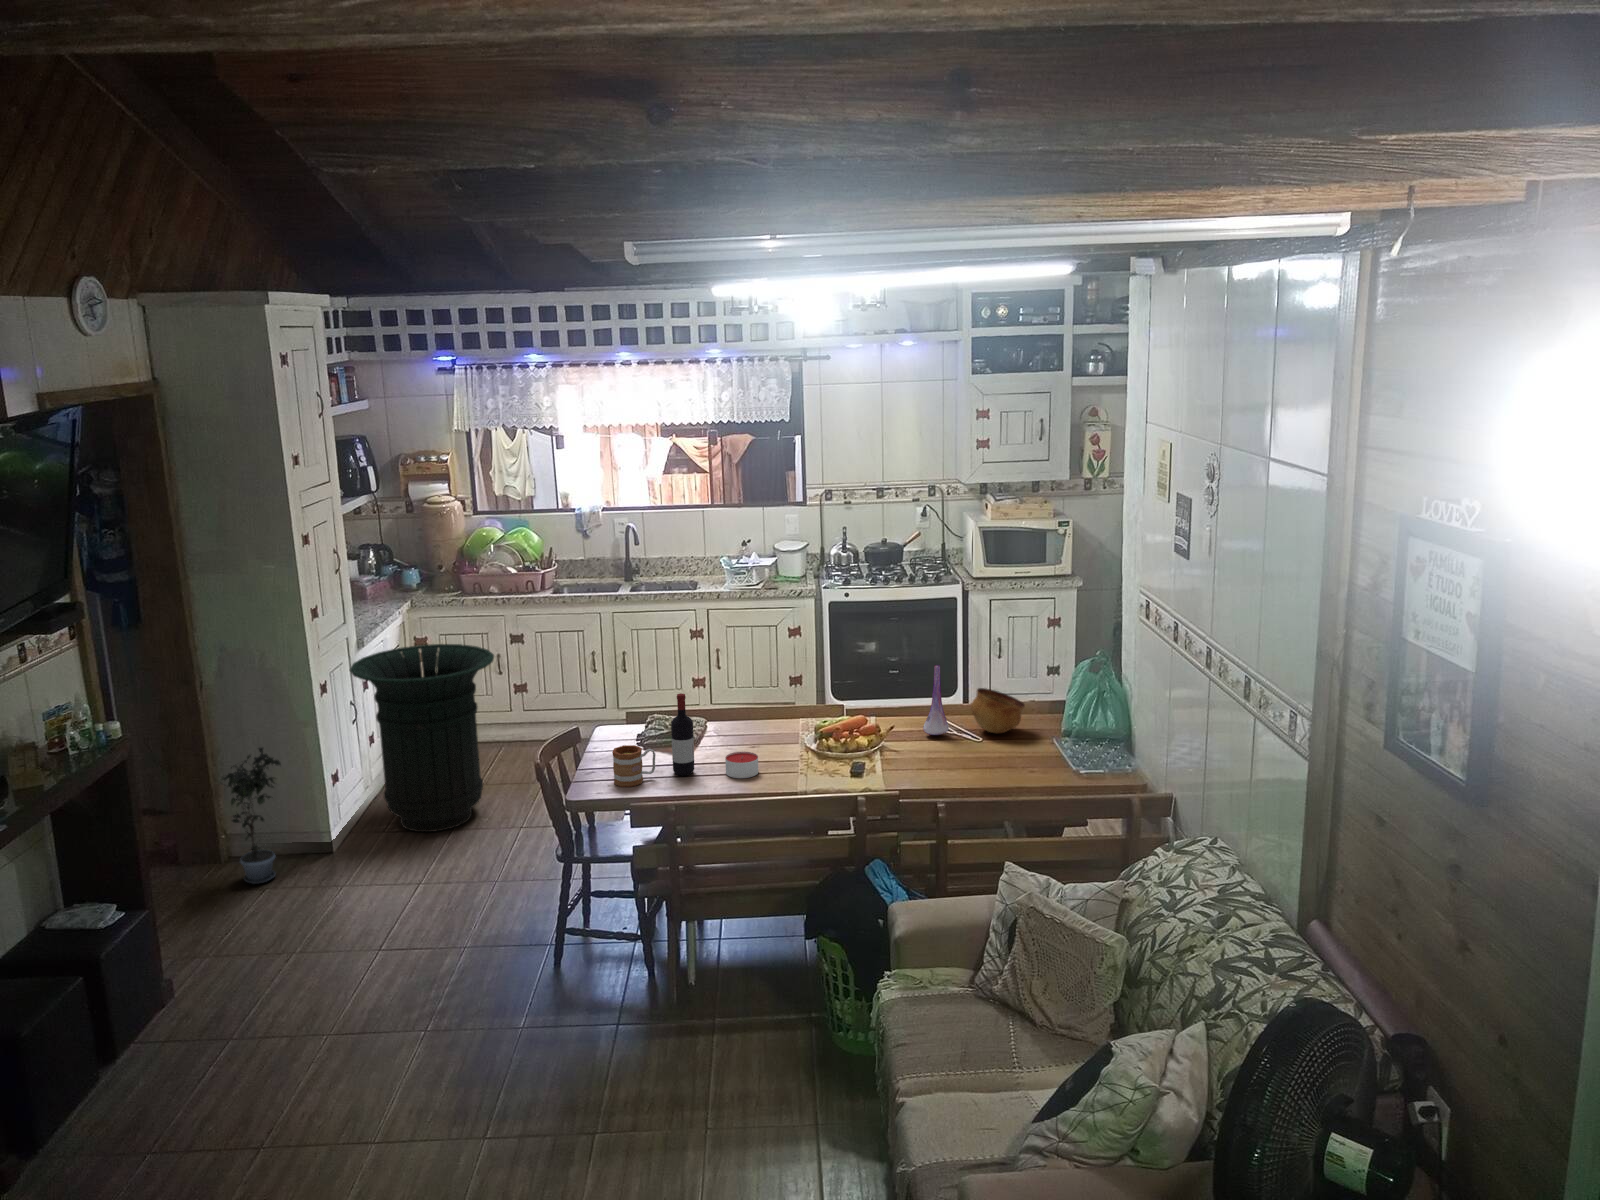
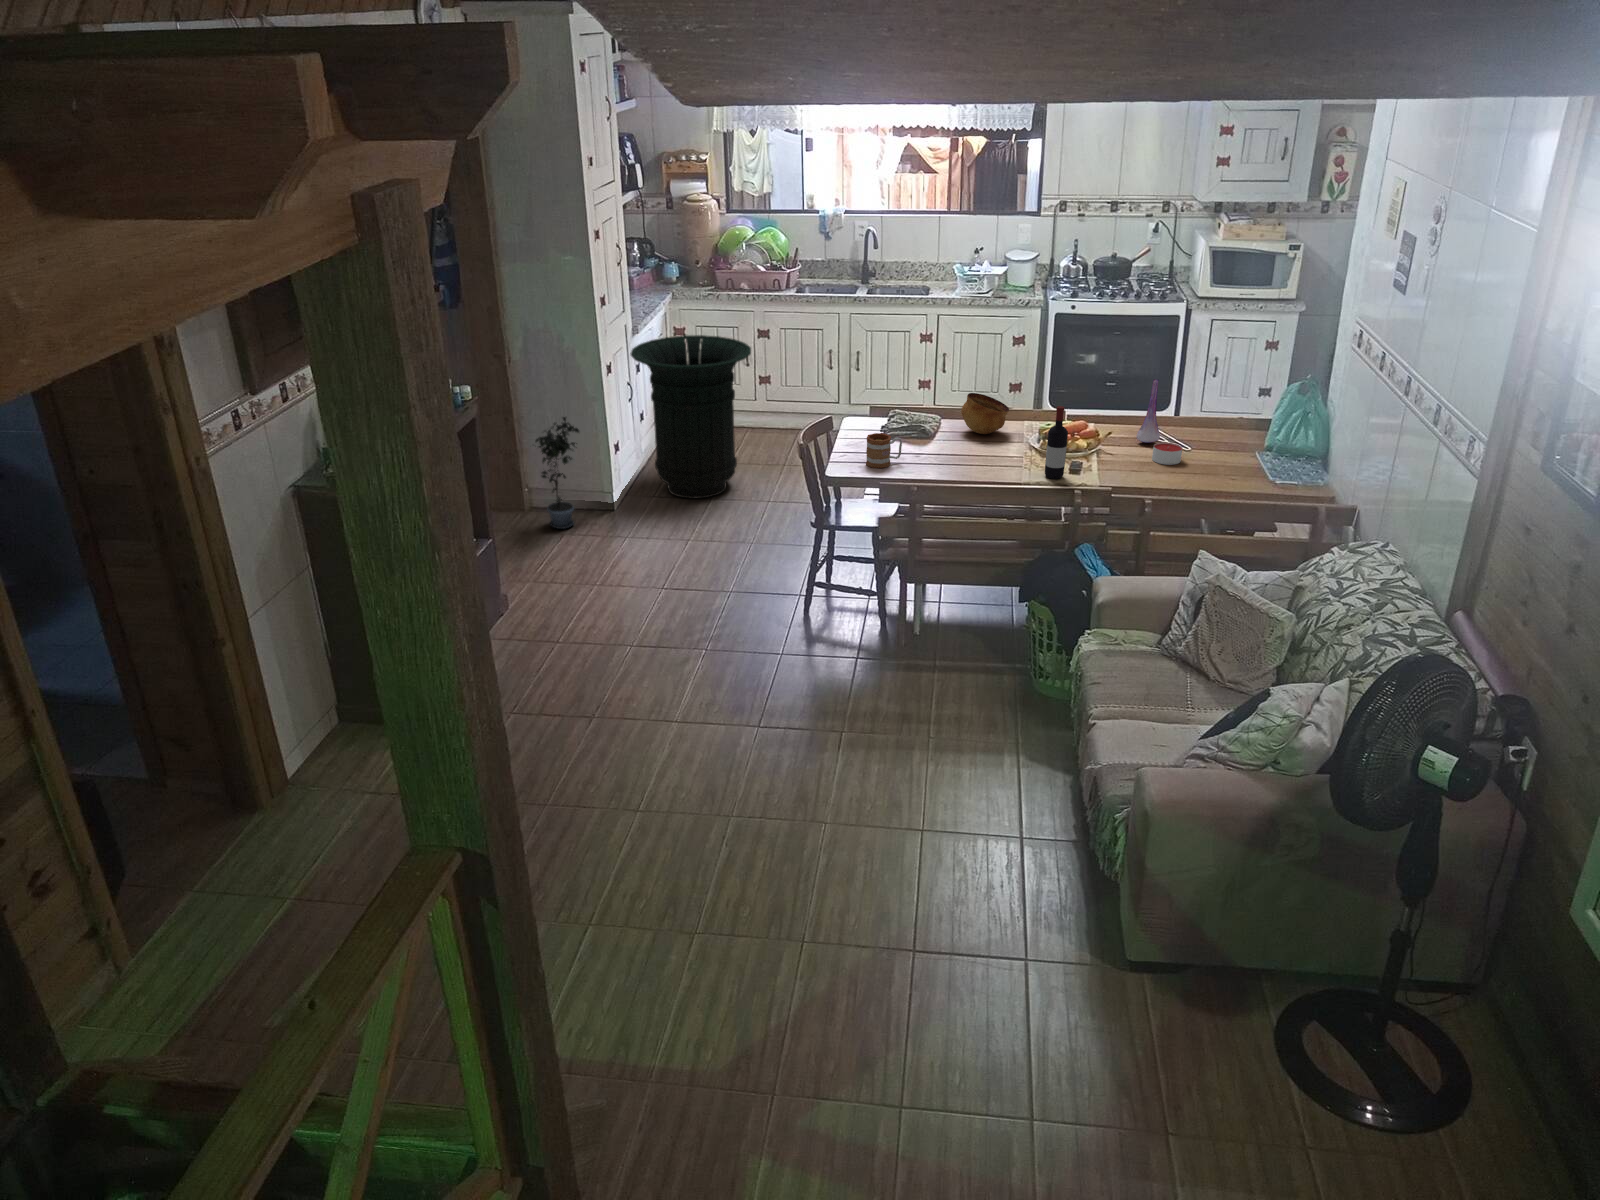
bowl: present [971,688,1025,733] -> present [961,393,1009,434]
wine bottle: present [671,693,694,776] -> present [1045,406,1068,479]
candle: present [725,751,758,778] -> present [1152,442,1182,465]

